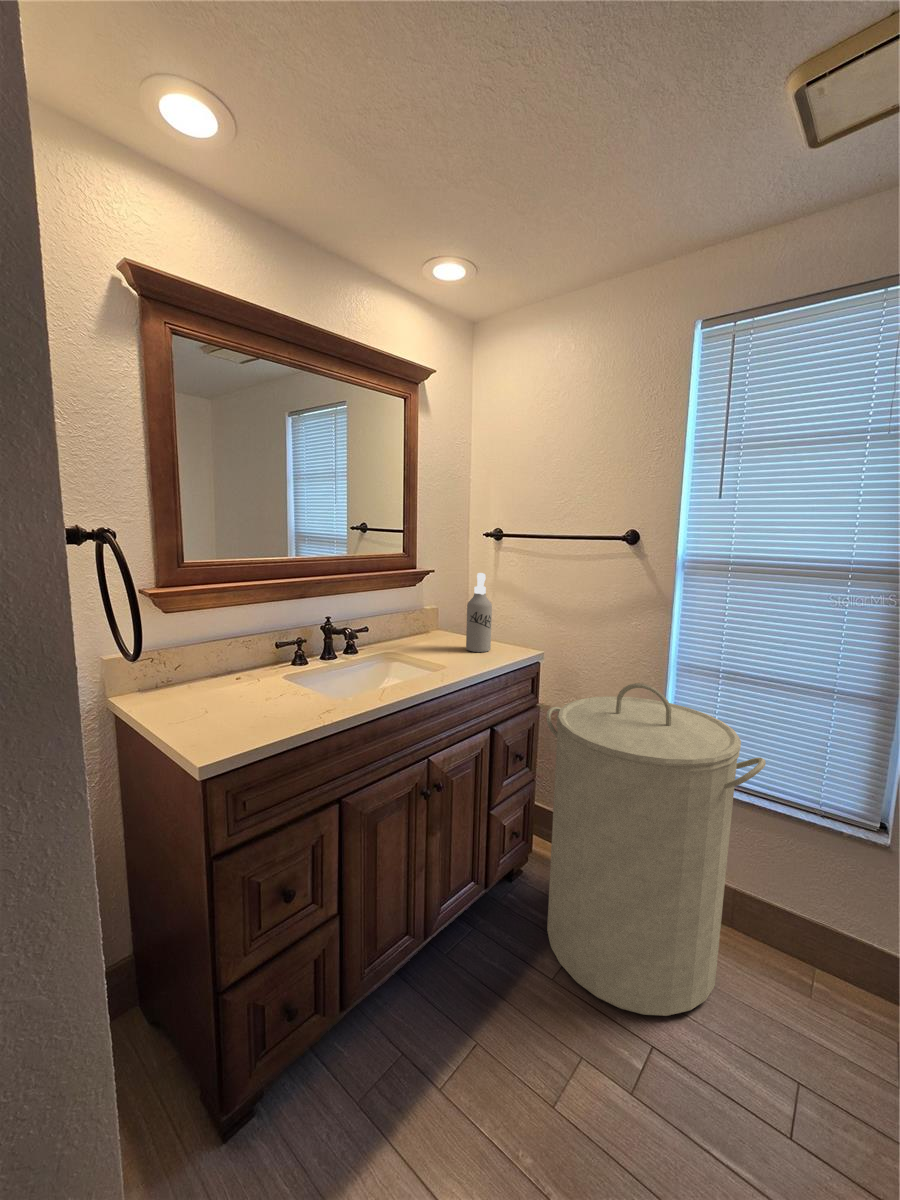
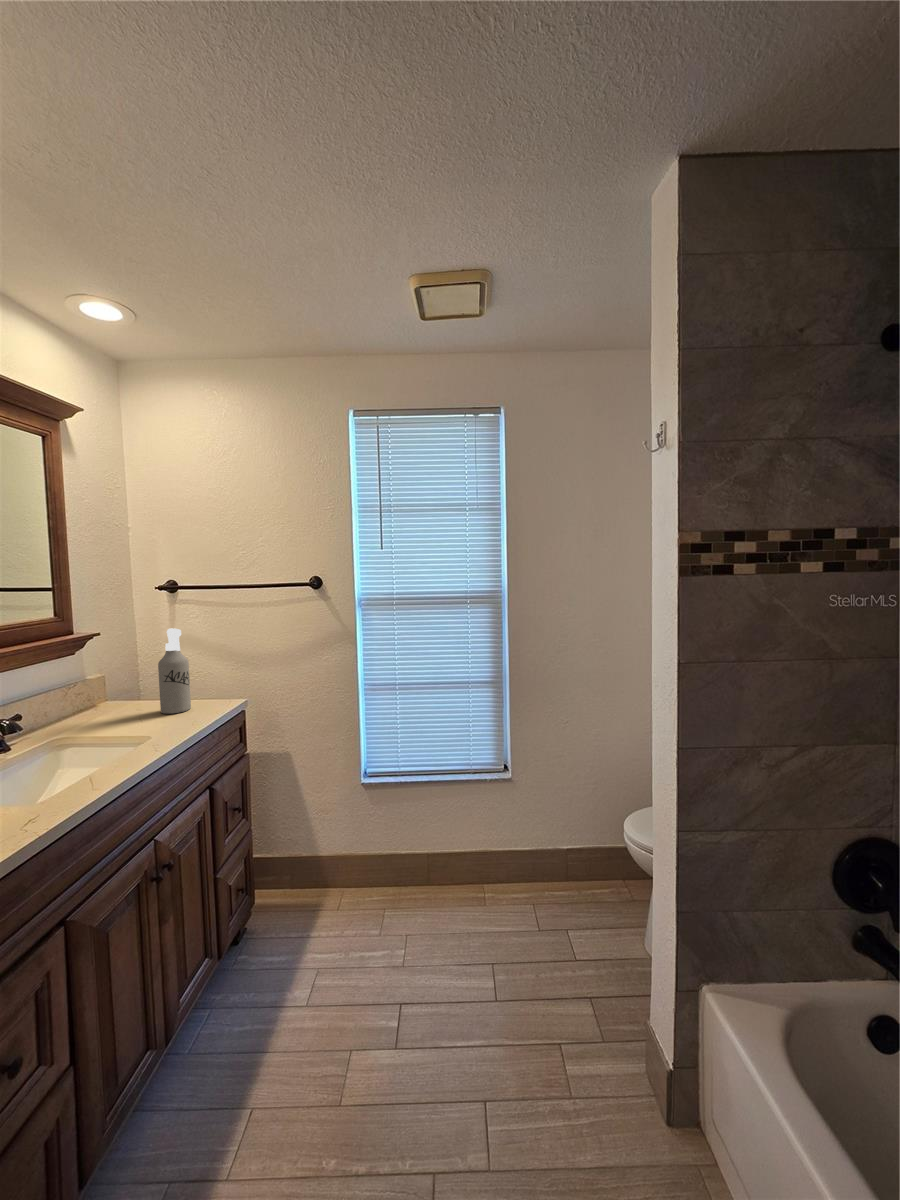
laundry hamper: present [546,683,766,1016] -> none [262,706,443,999]

